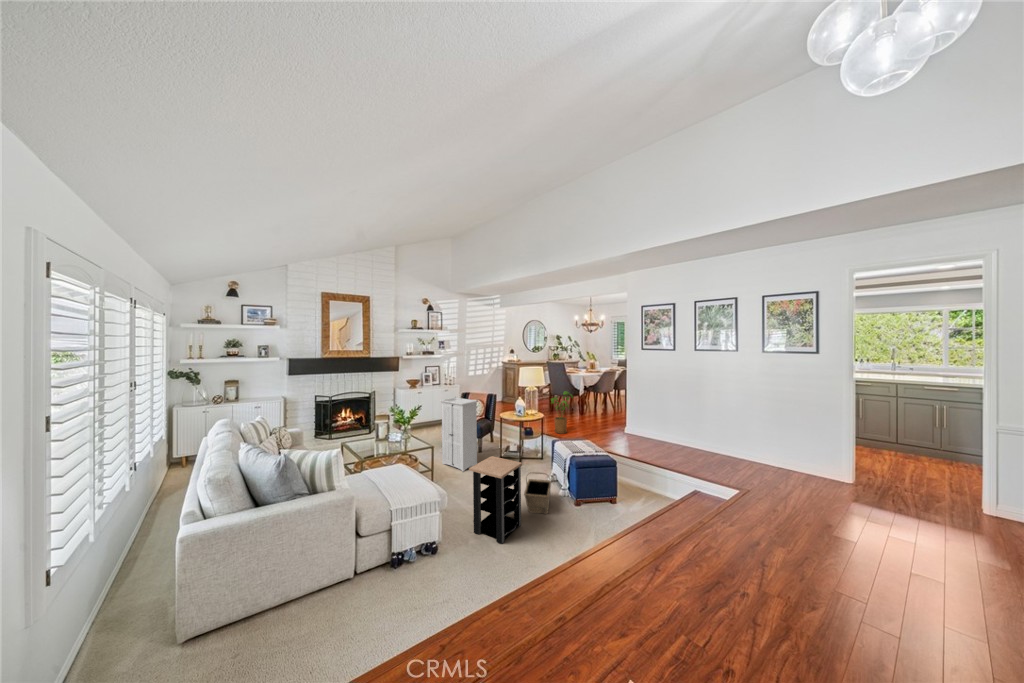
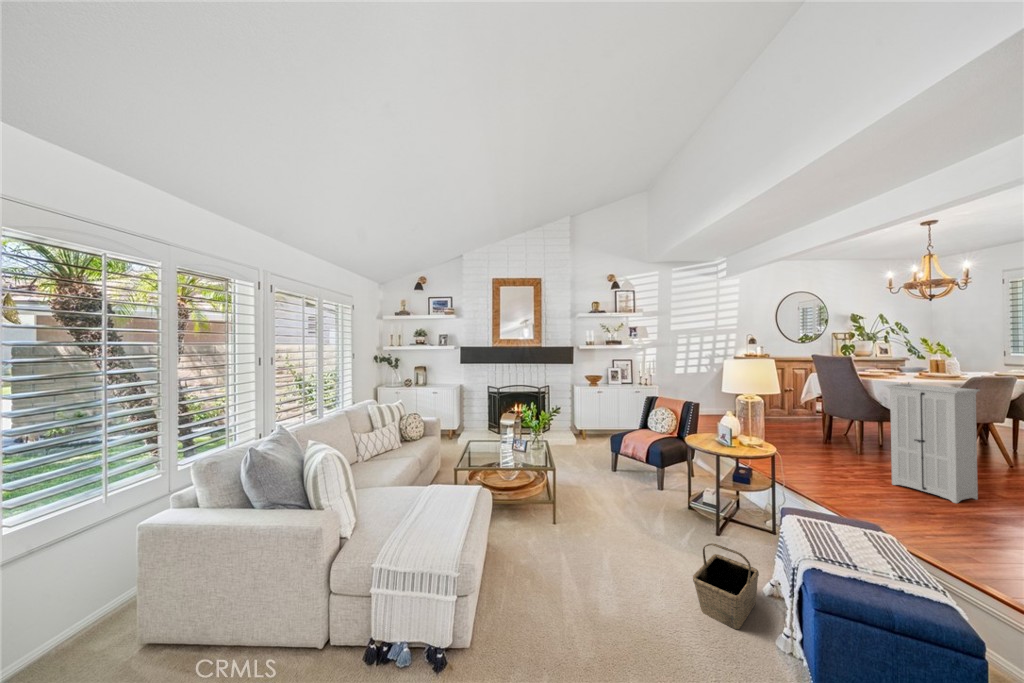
house plant: present [551,391,573,434] -> none [803,410,861,489]
storage cabinet: present [439,397,478,471] -> present [885,383,980,503]
side table: present [469,456,522,544] -> none [585,498,676,649]

